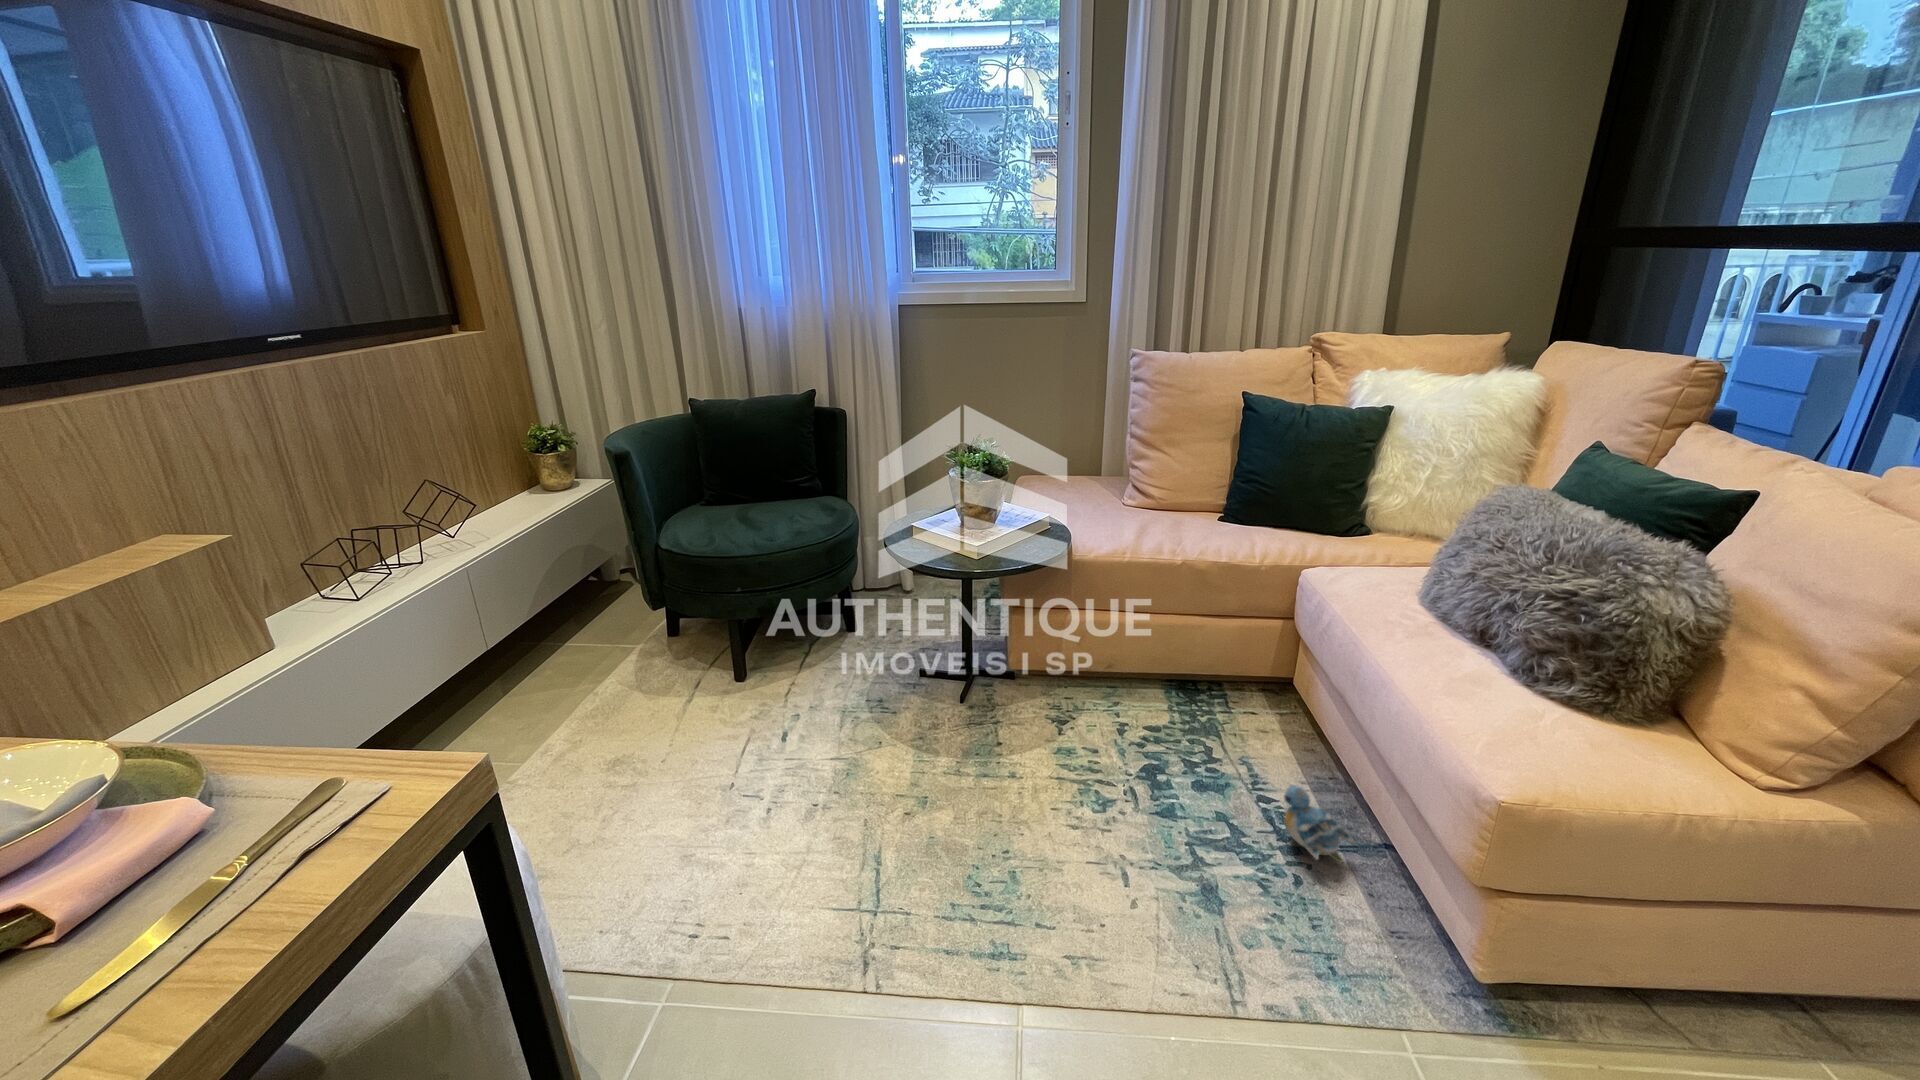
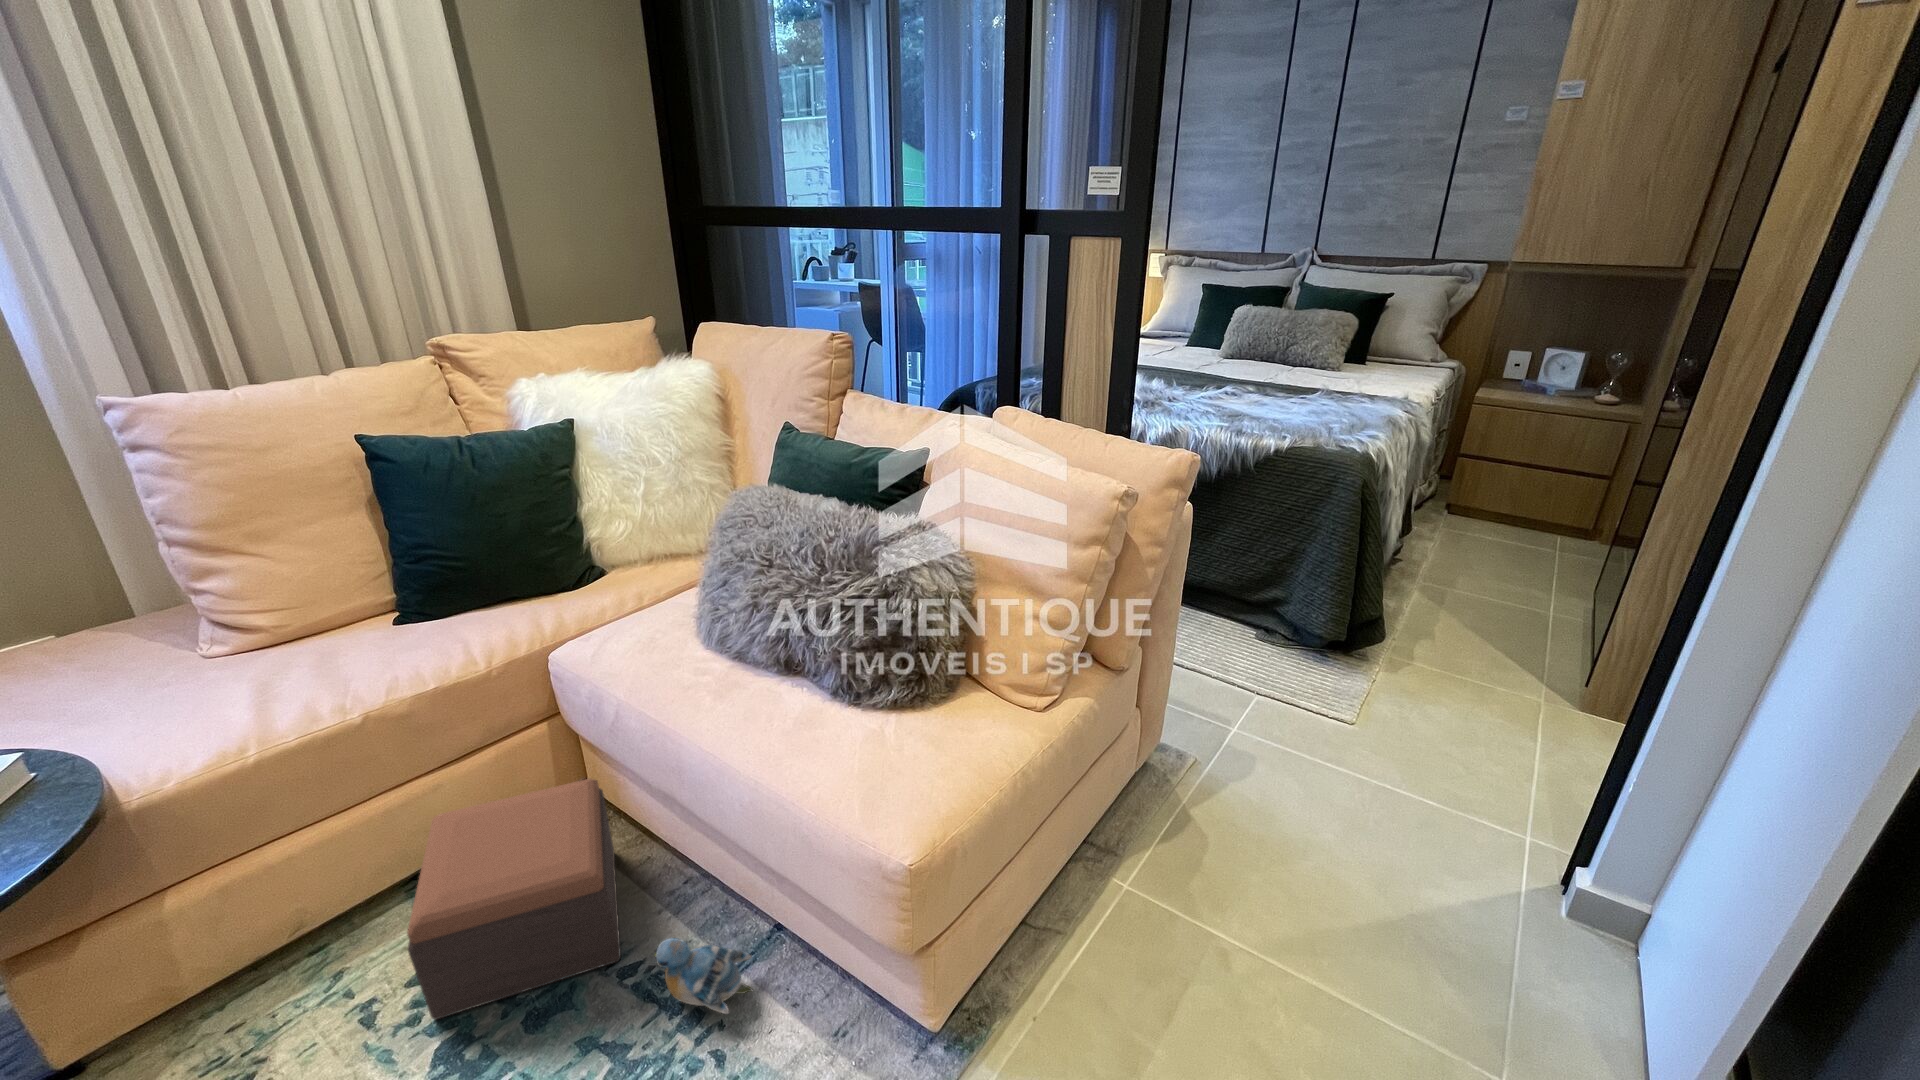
footstool: none [1149,641,1301,791] -> present [407,779,621,1020]

